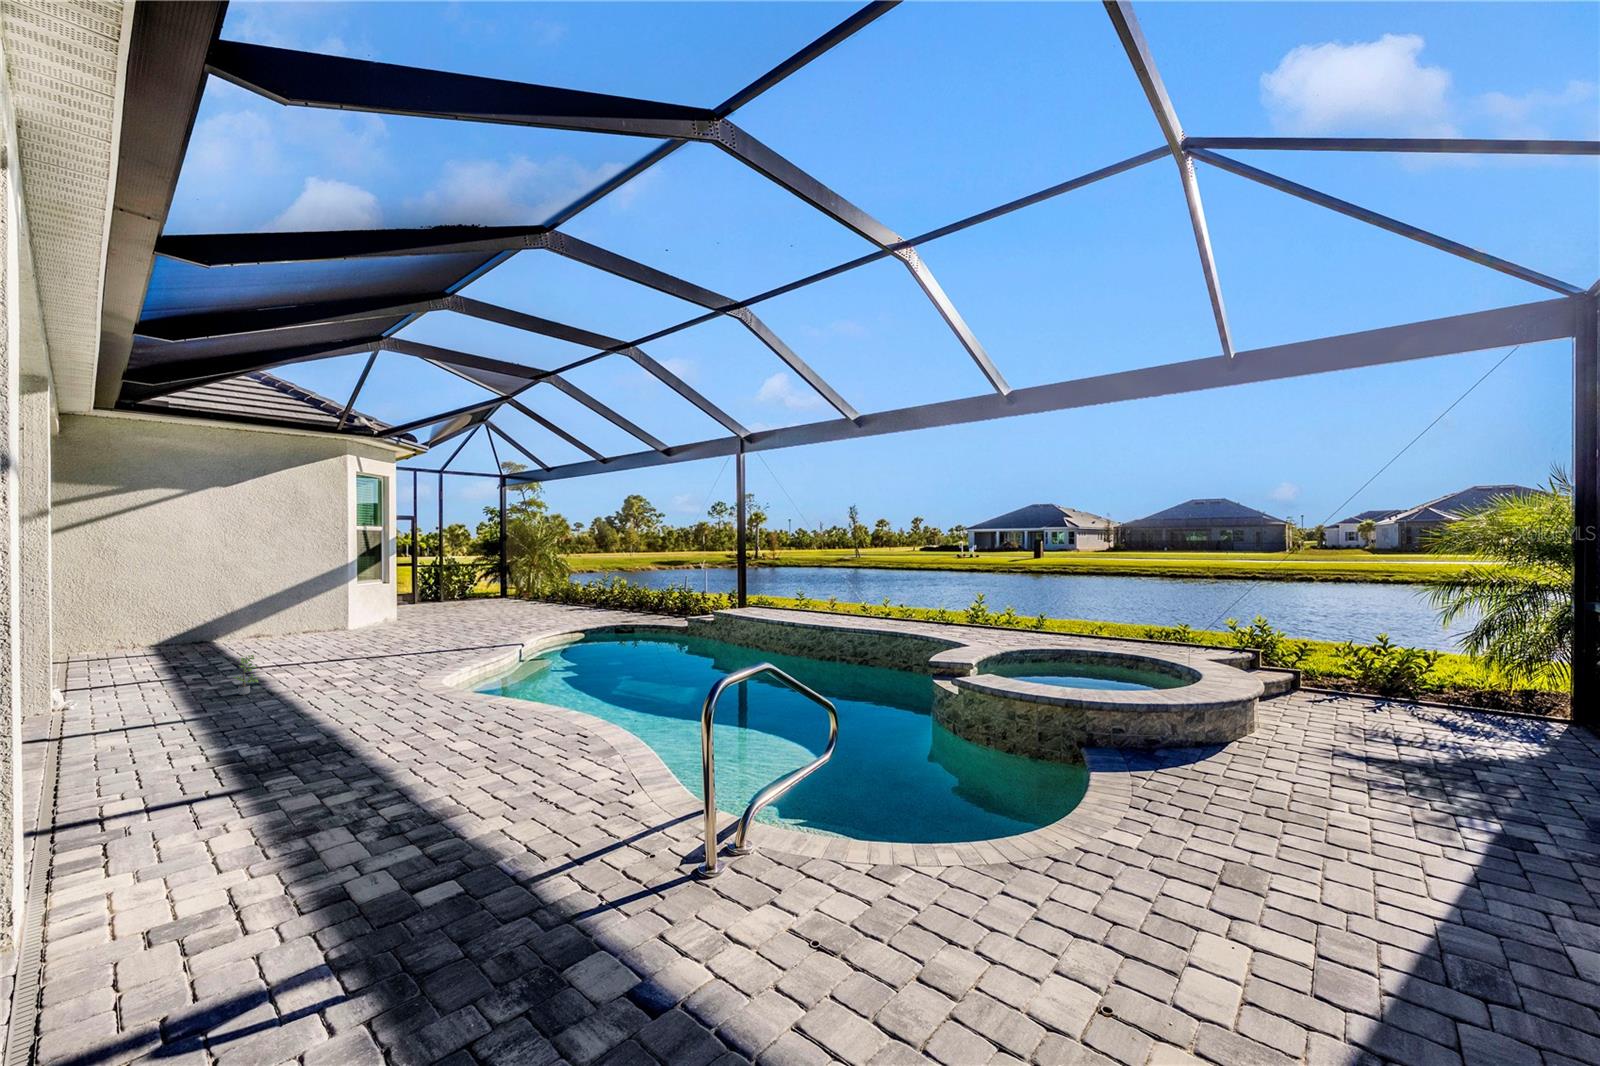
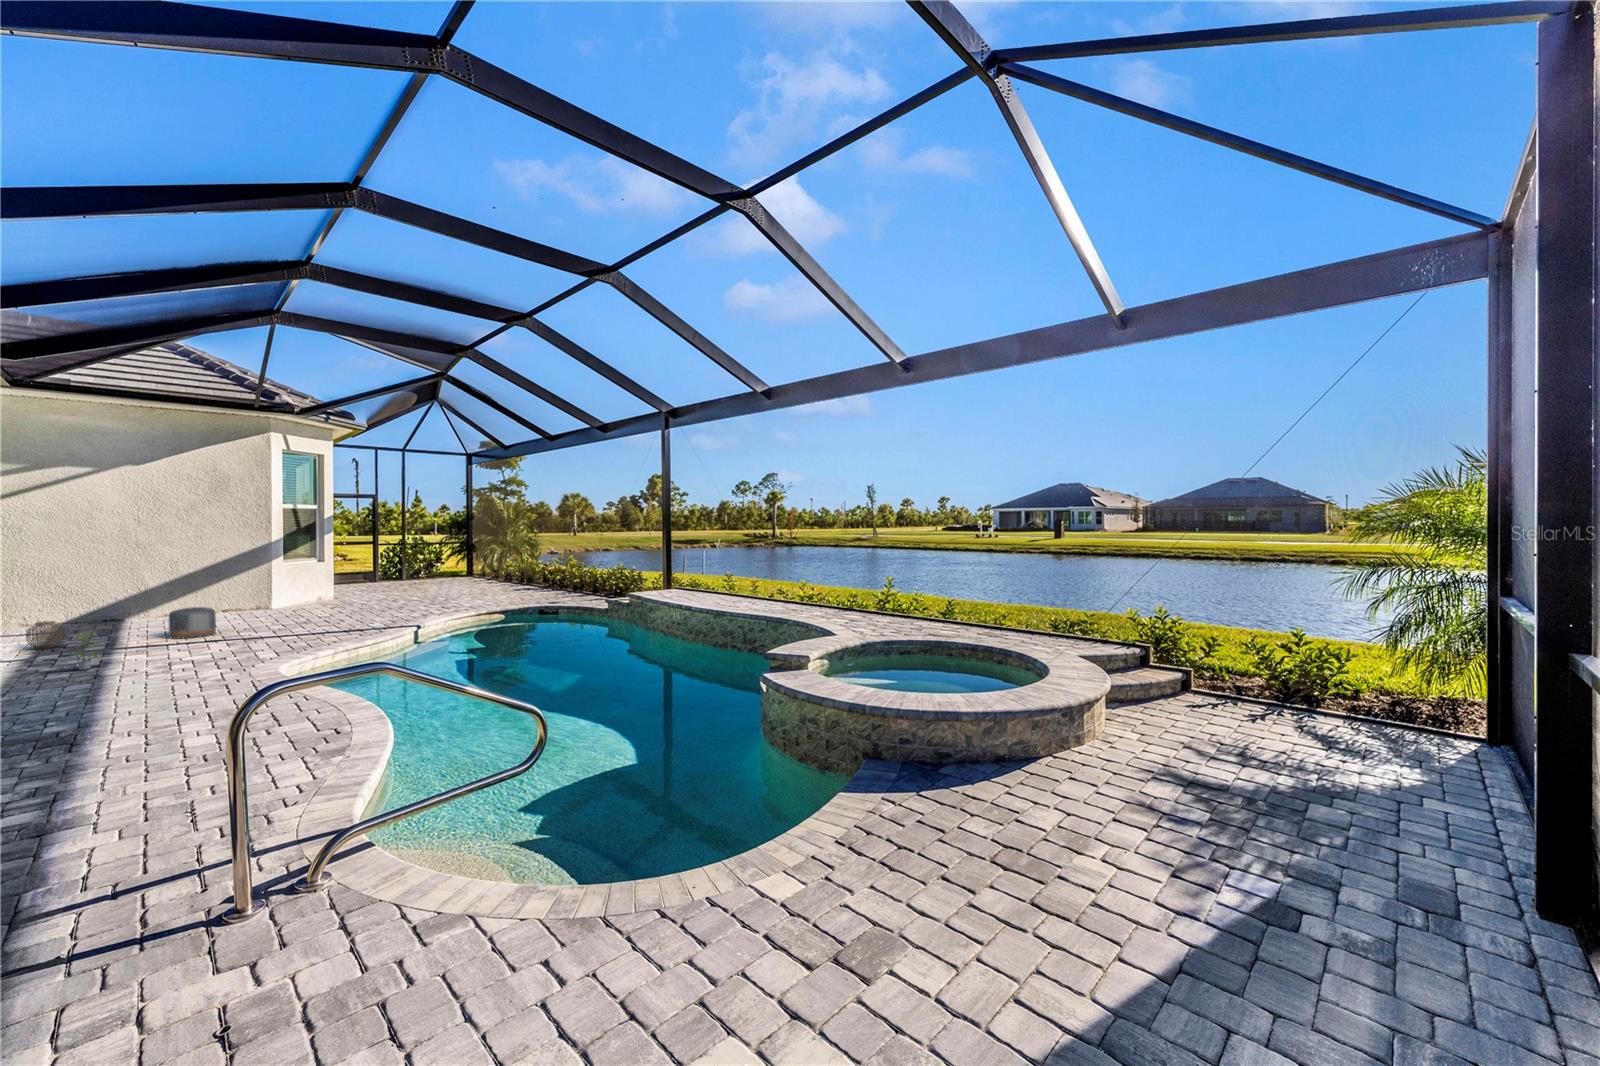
pouf: none [281,631,325,663] -> present [169,607,216,639]
woven basket: none [146,647,182,676] -> present [26,621,65,649]

